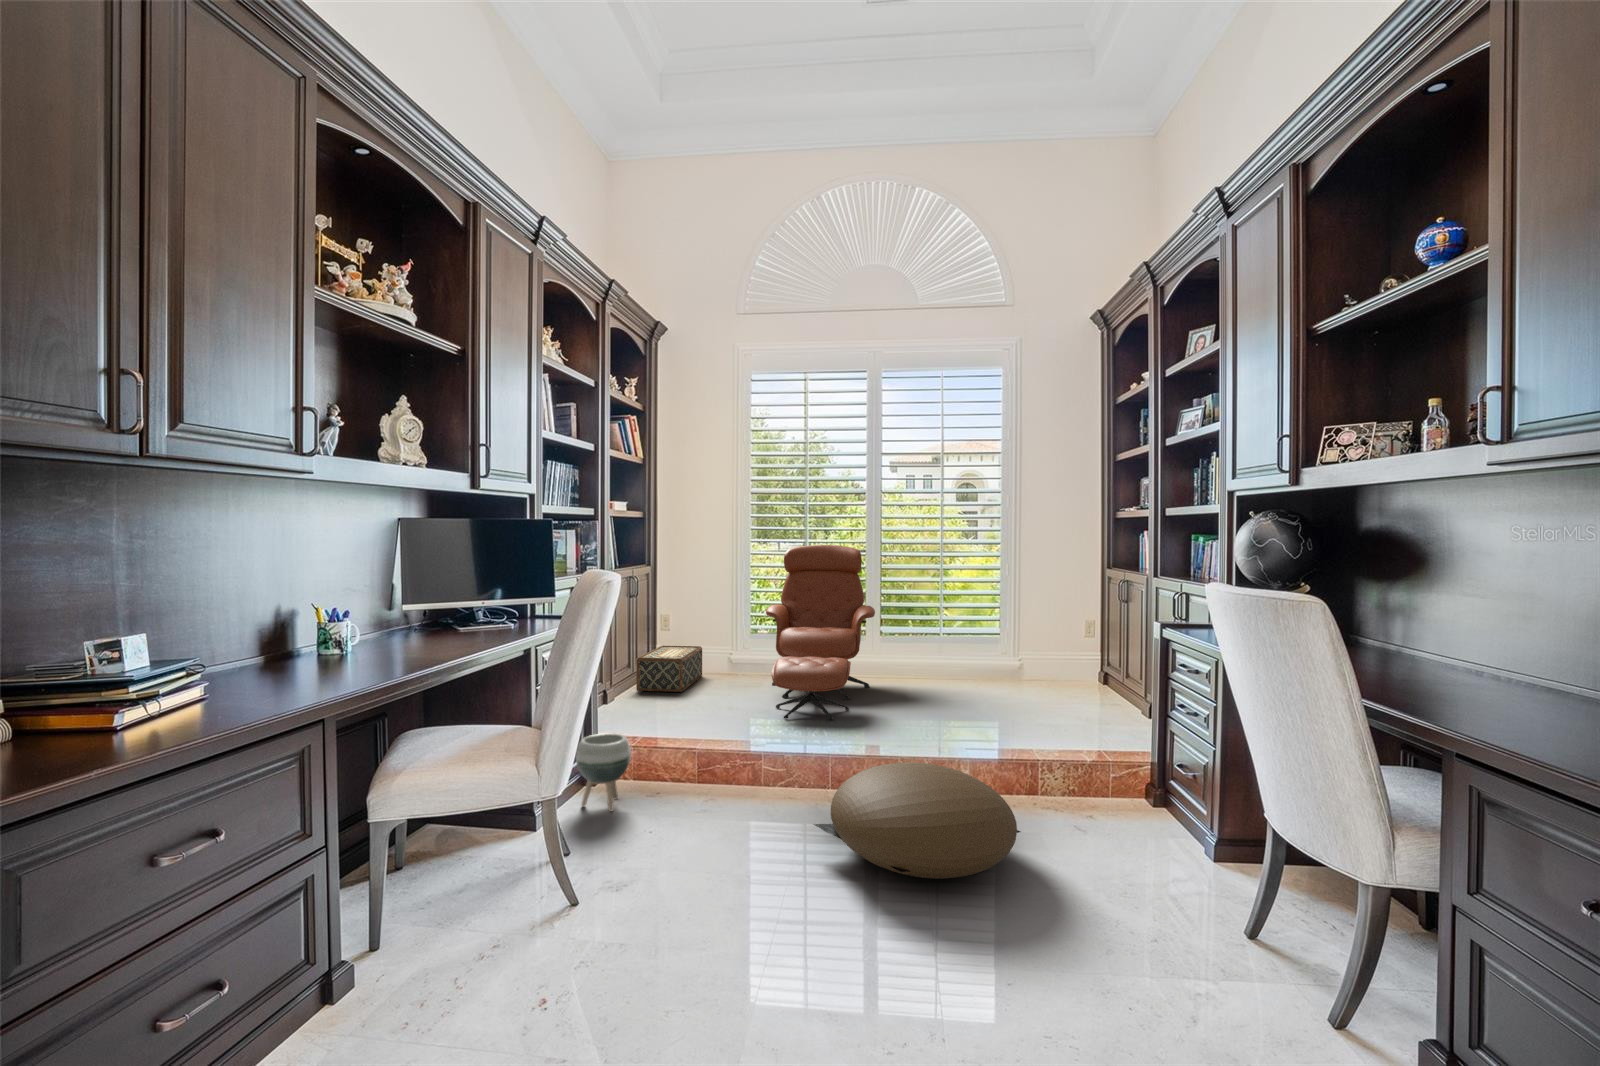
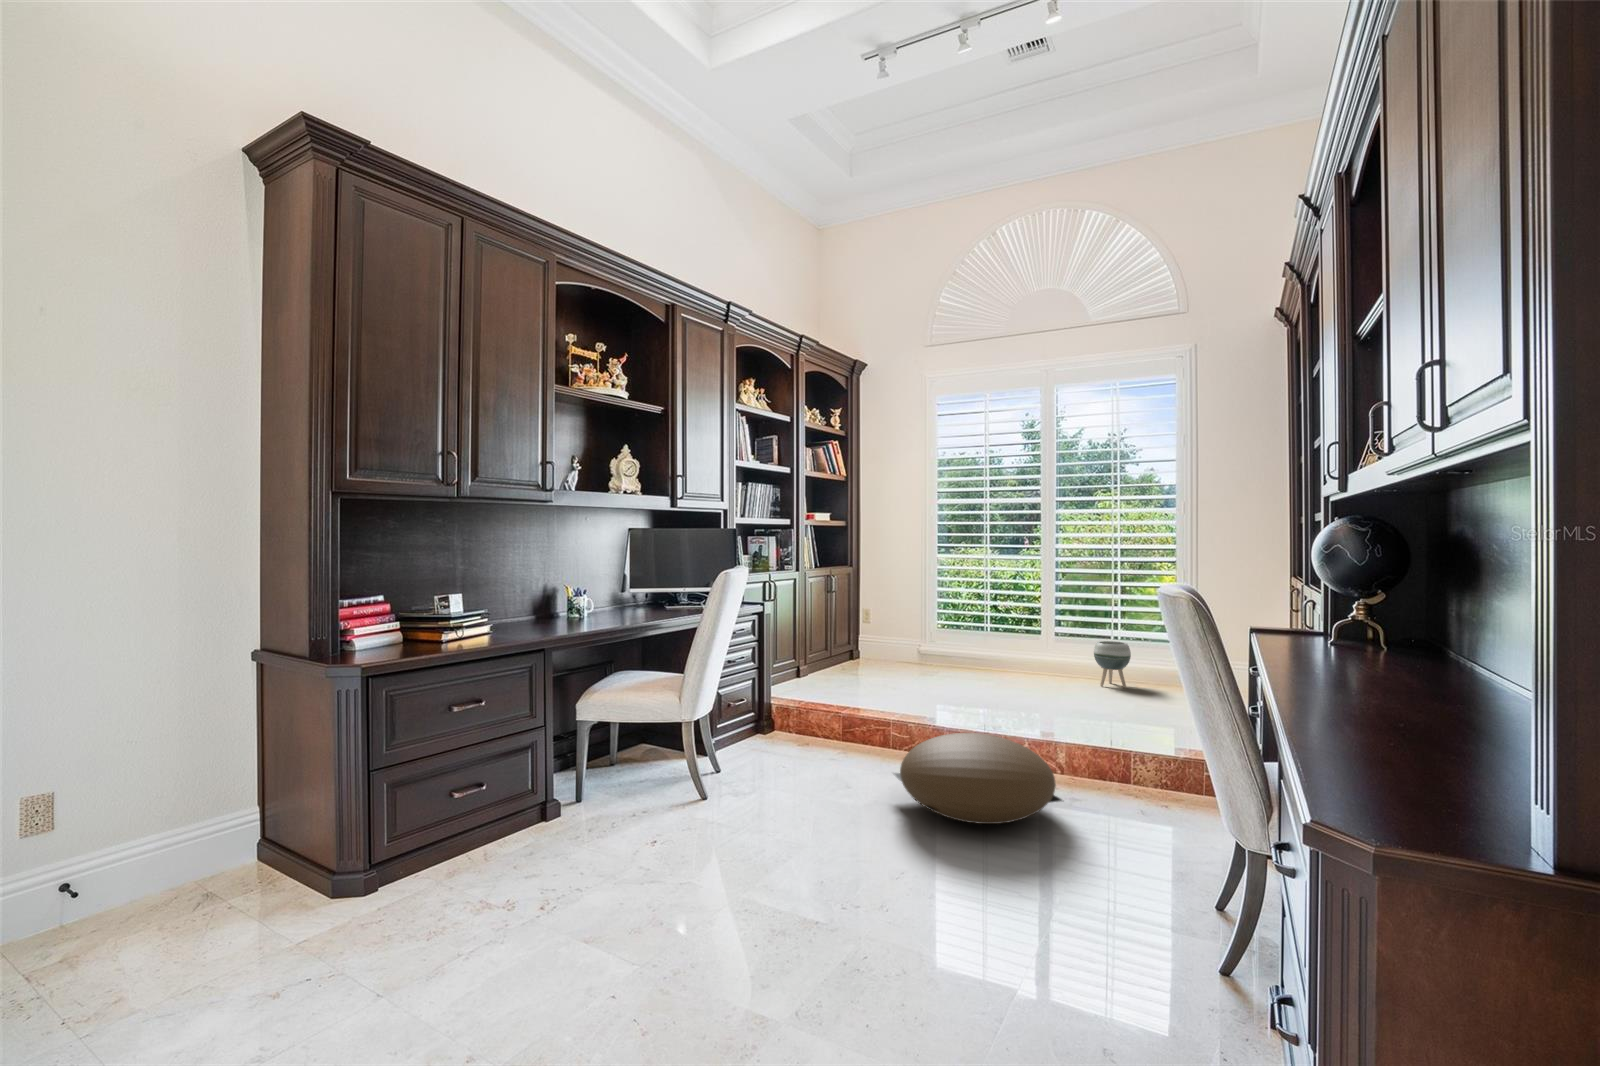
lounge chair: present [766,545,875,720] -> none [921,550,1040,704]
woven basket: present [636,645,702,692] -> none [829,635,892,673]
planter: present [576,733,631,811] -> present [1094,641,1131,687]

